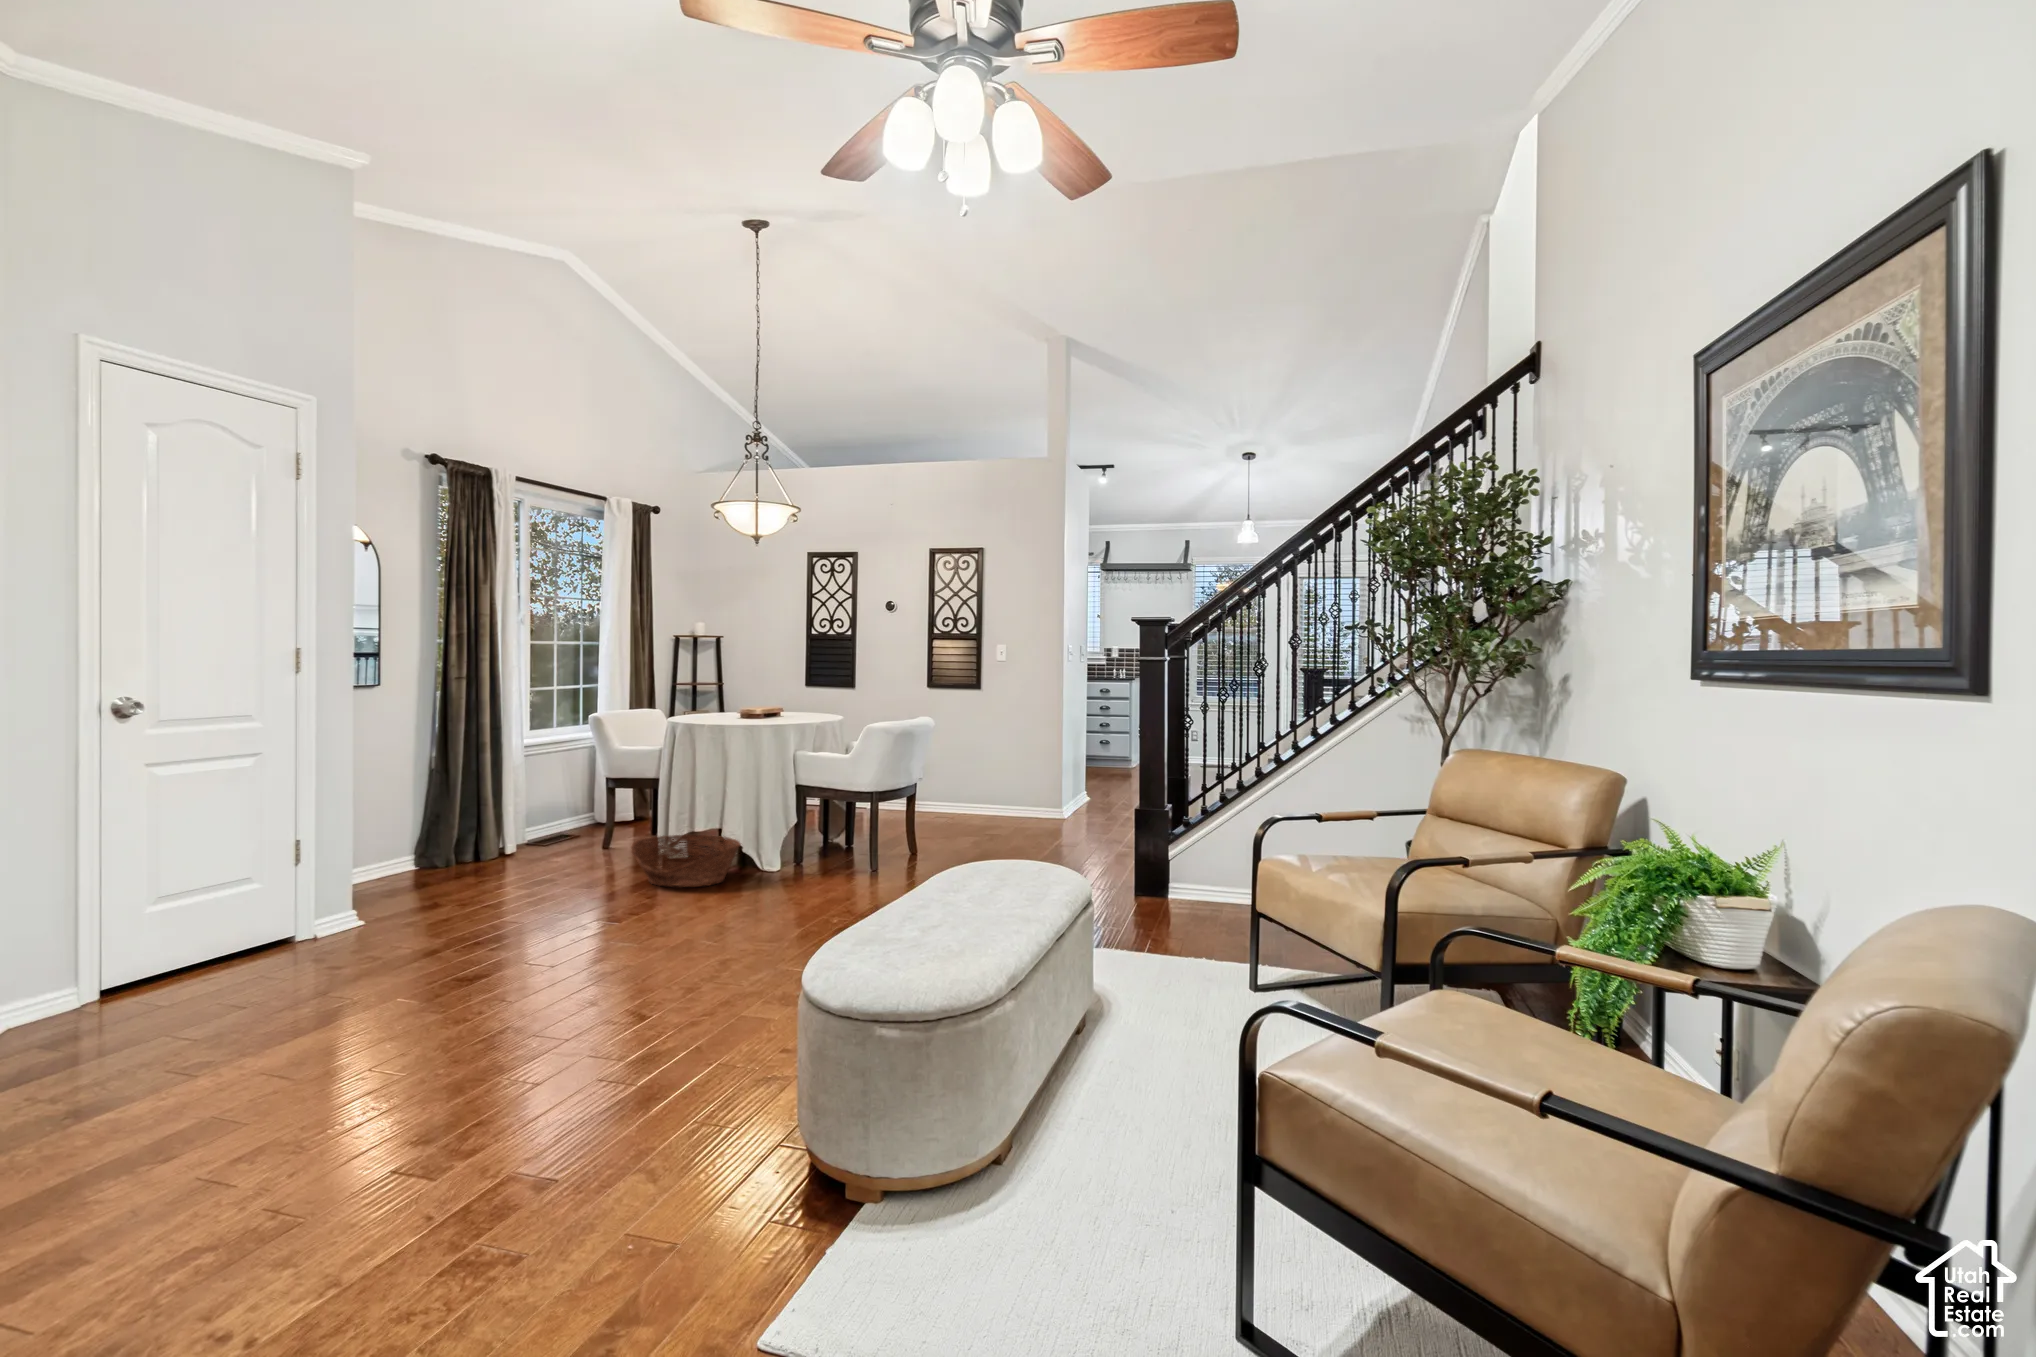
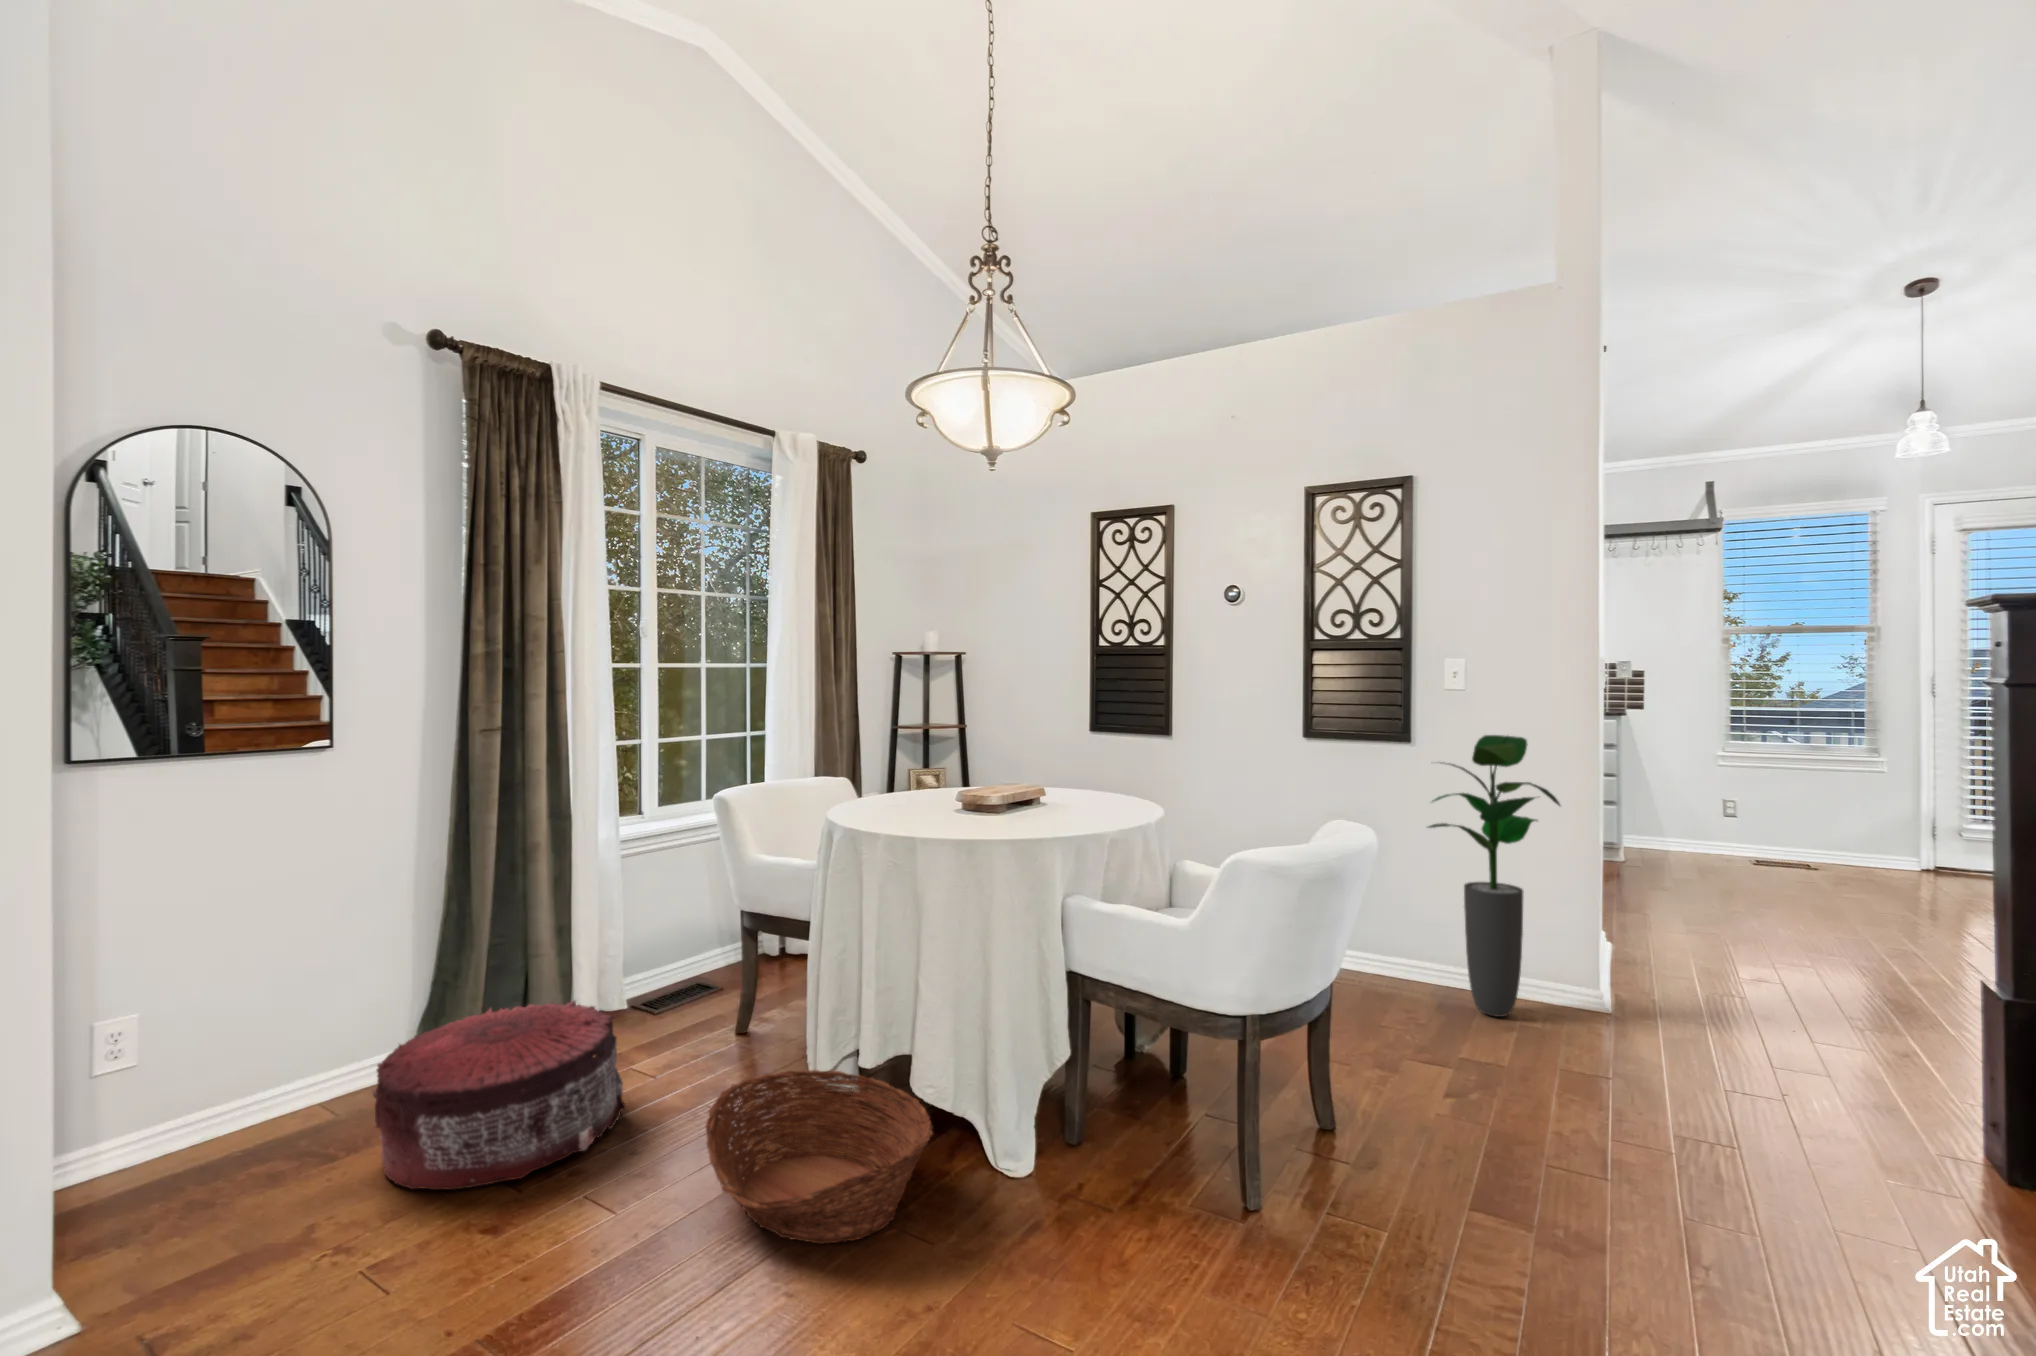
potted plant: none [980,684,1042,822] -> present [1429,735,1560,1017]
pouf: none [441,818,569,892] -> present [372,1001,626,1190]

